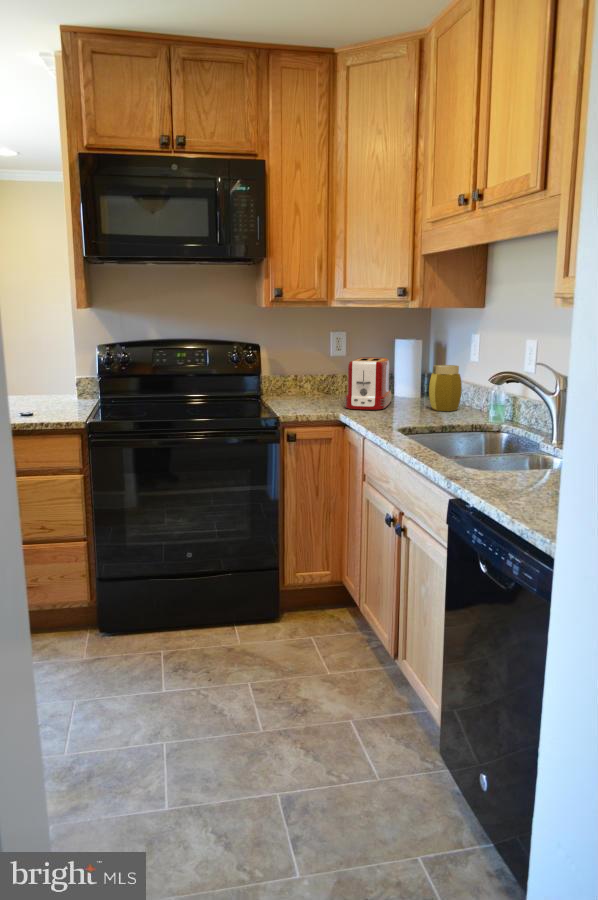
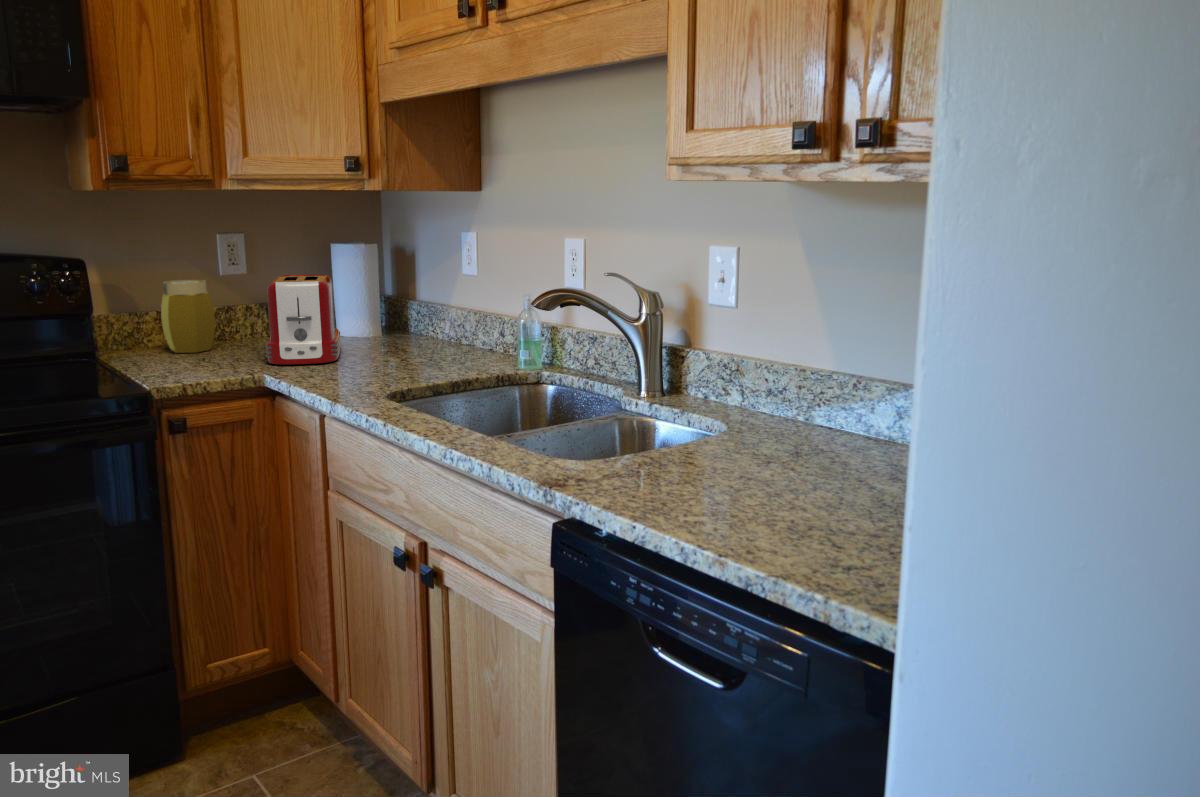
jar: present [429,365,462,411] -> present [161,280,215,353]

